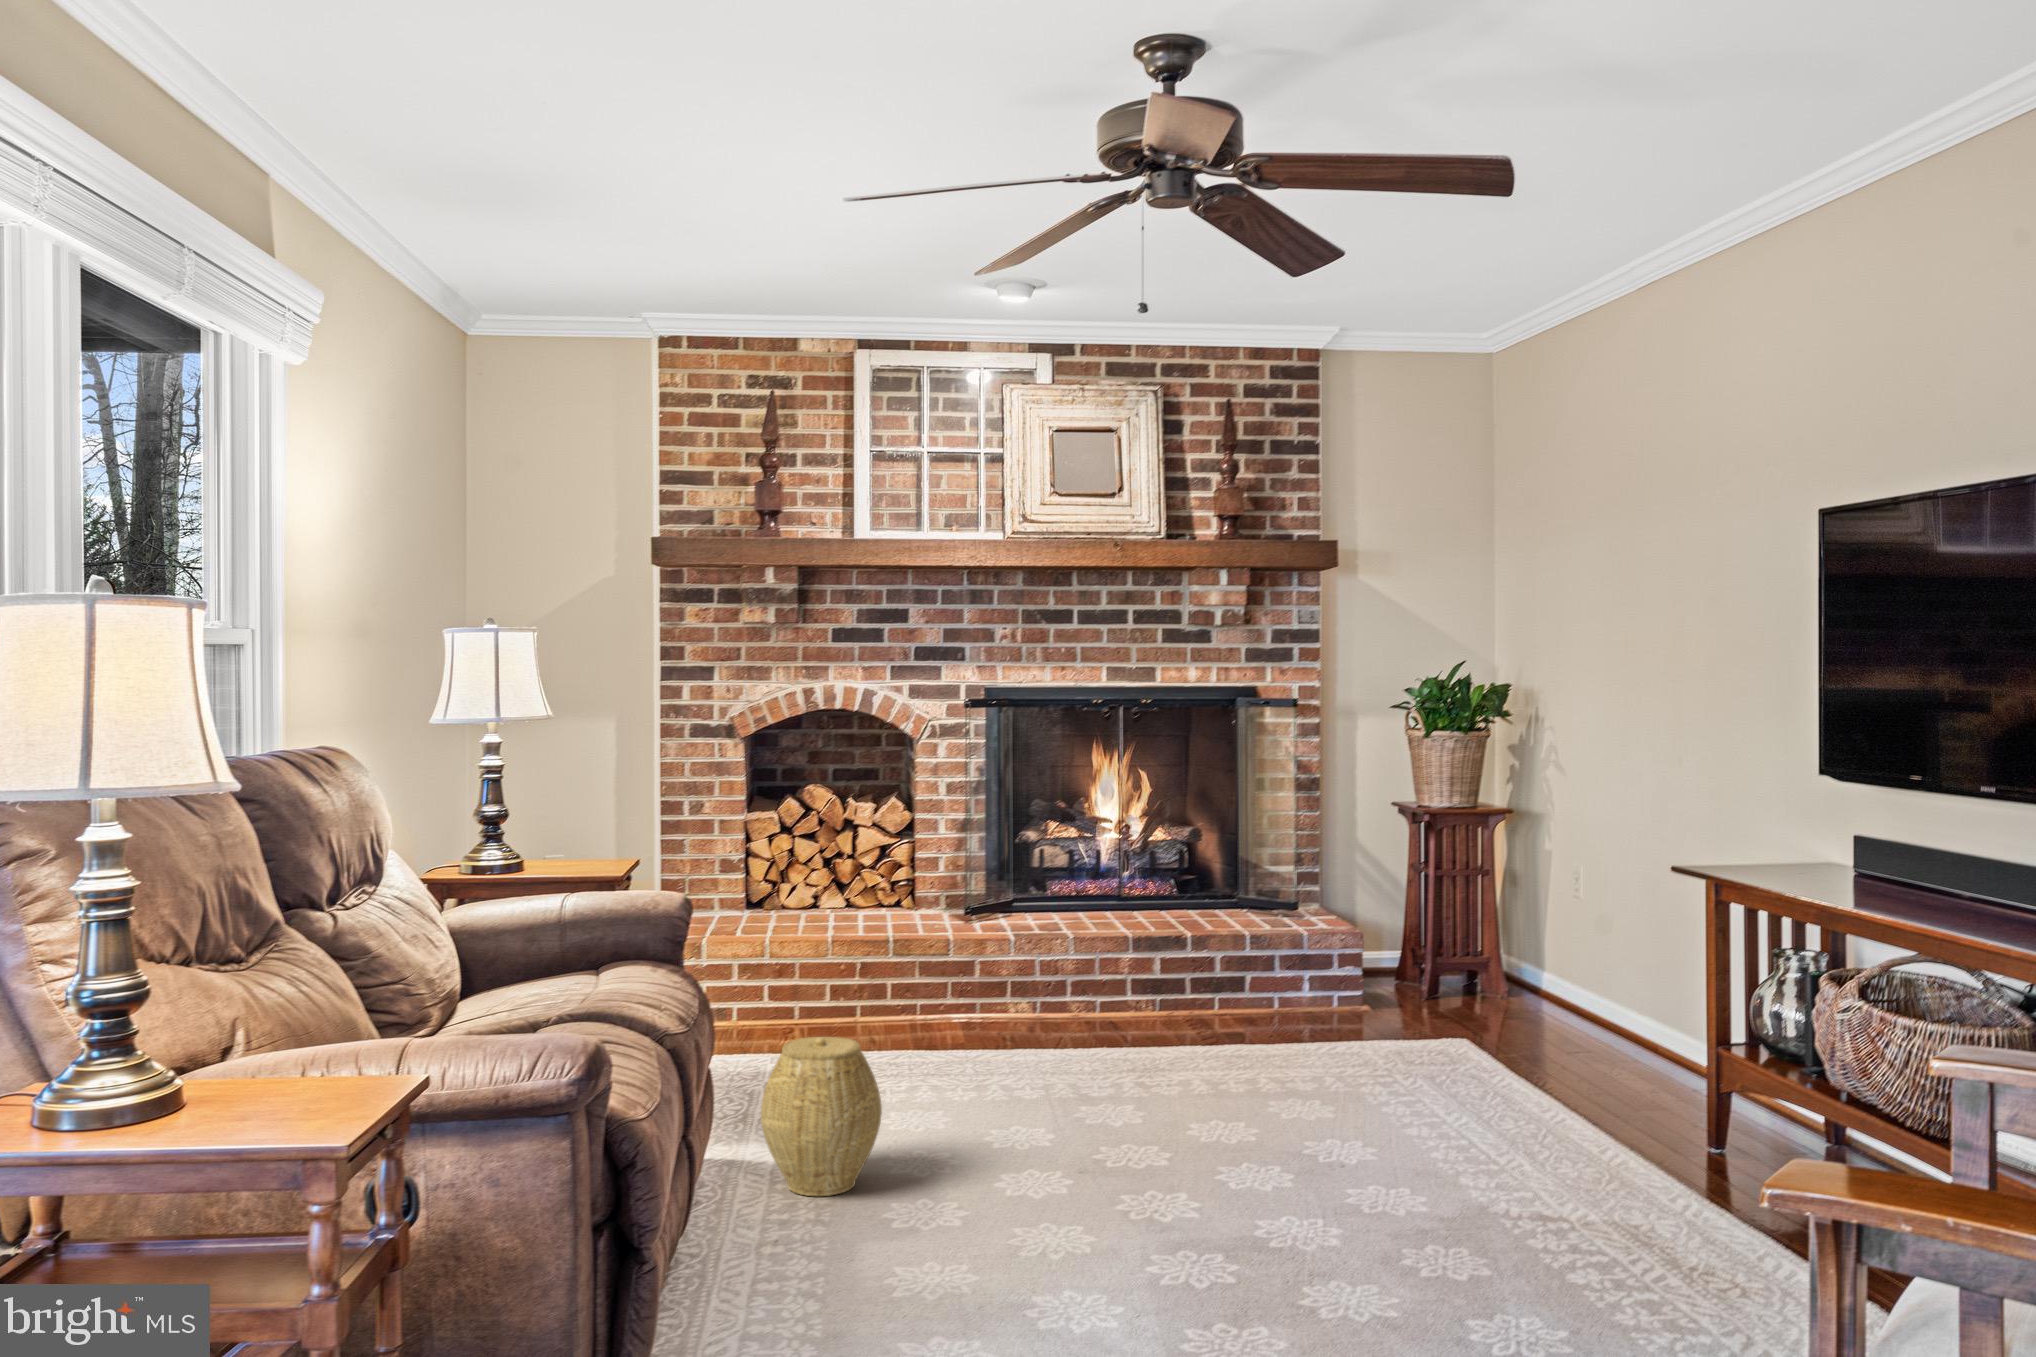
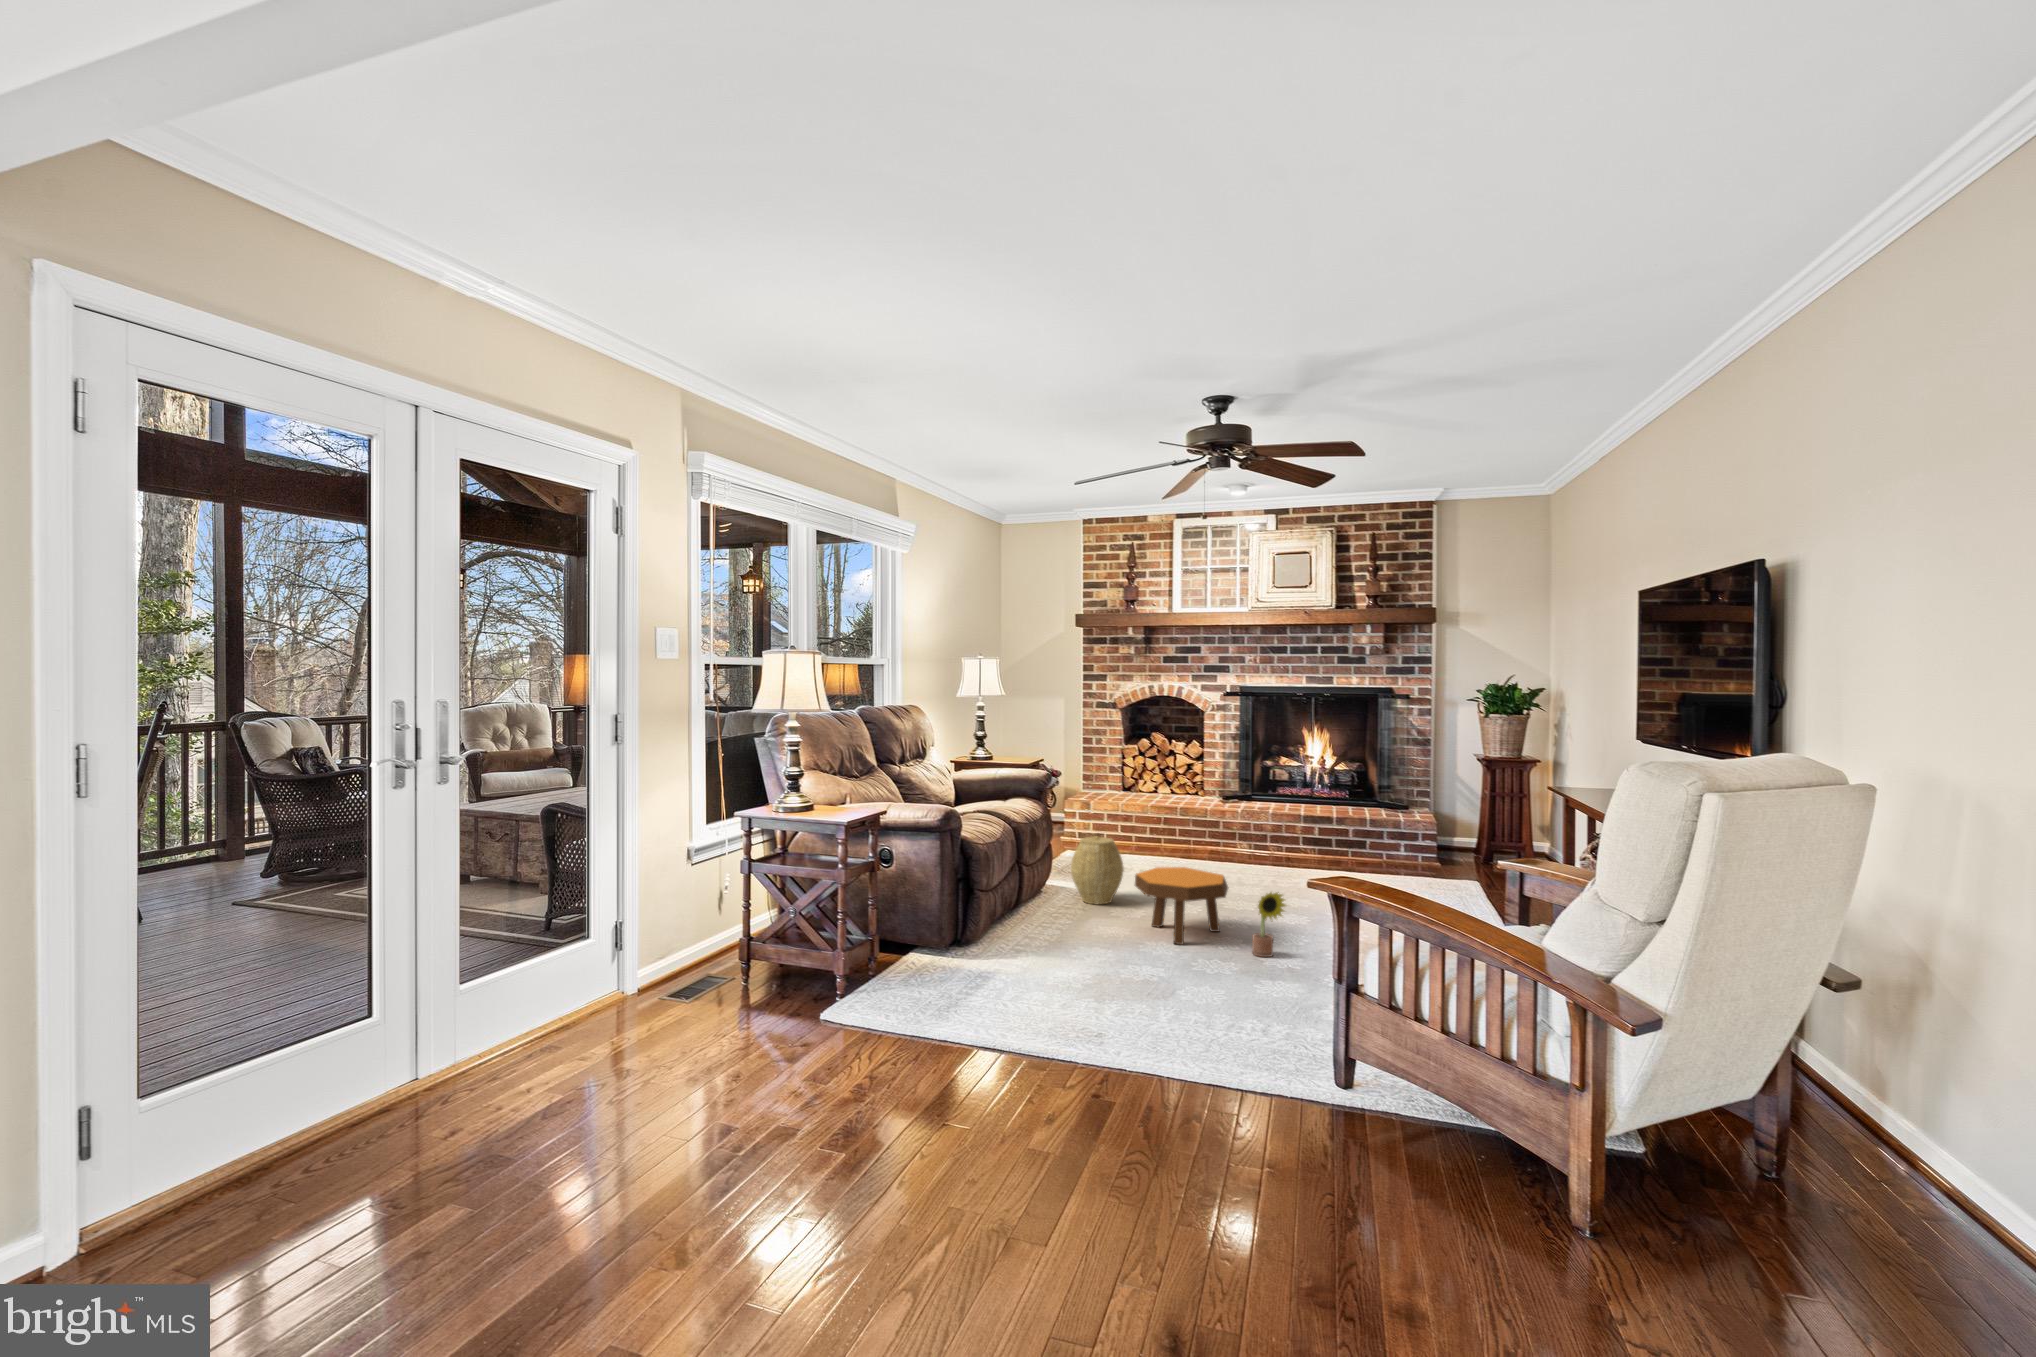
footstool: none [955,1095,1170,1288] -> present [1135,867,1228,945]
decorative plant: none [1246,1145,1326,1293] -> present [1252,892,1286,957]

